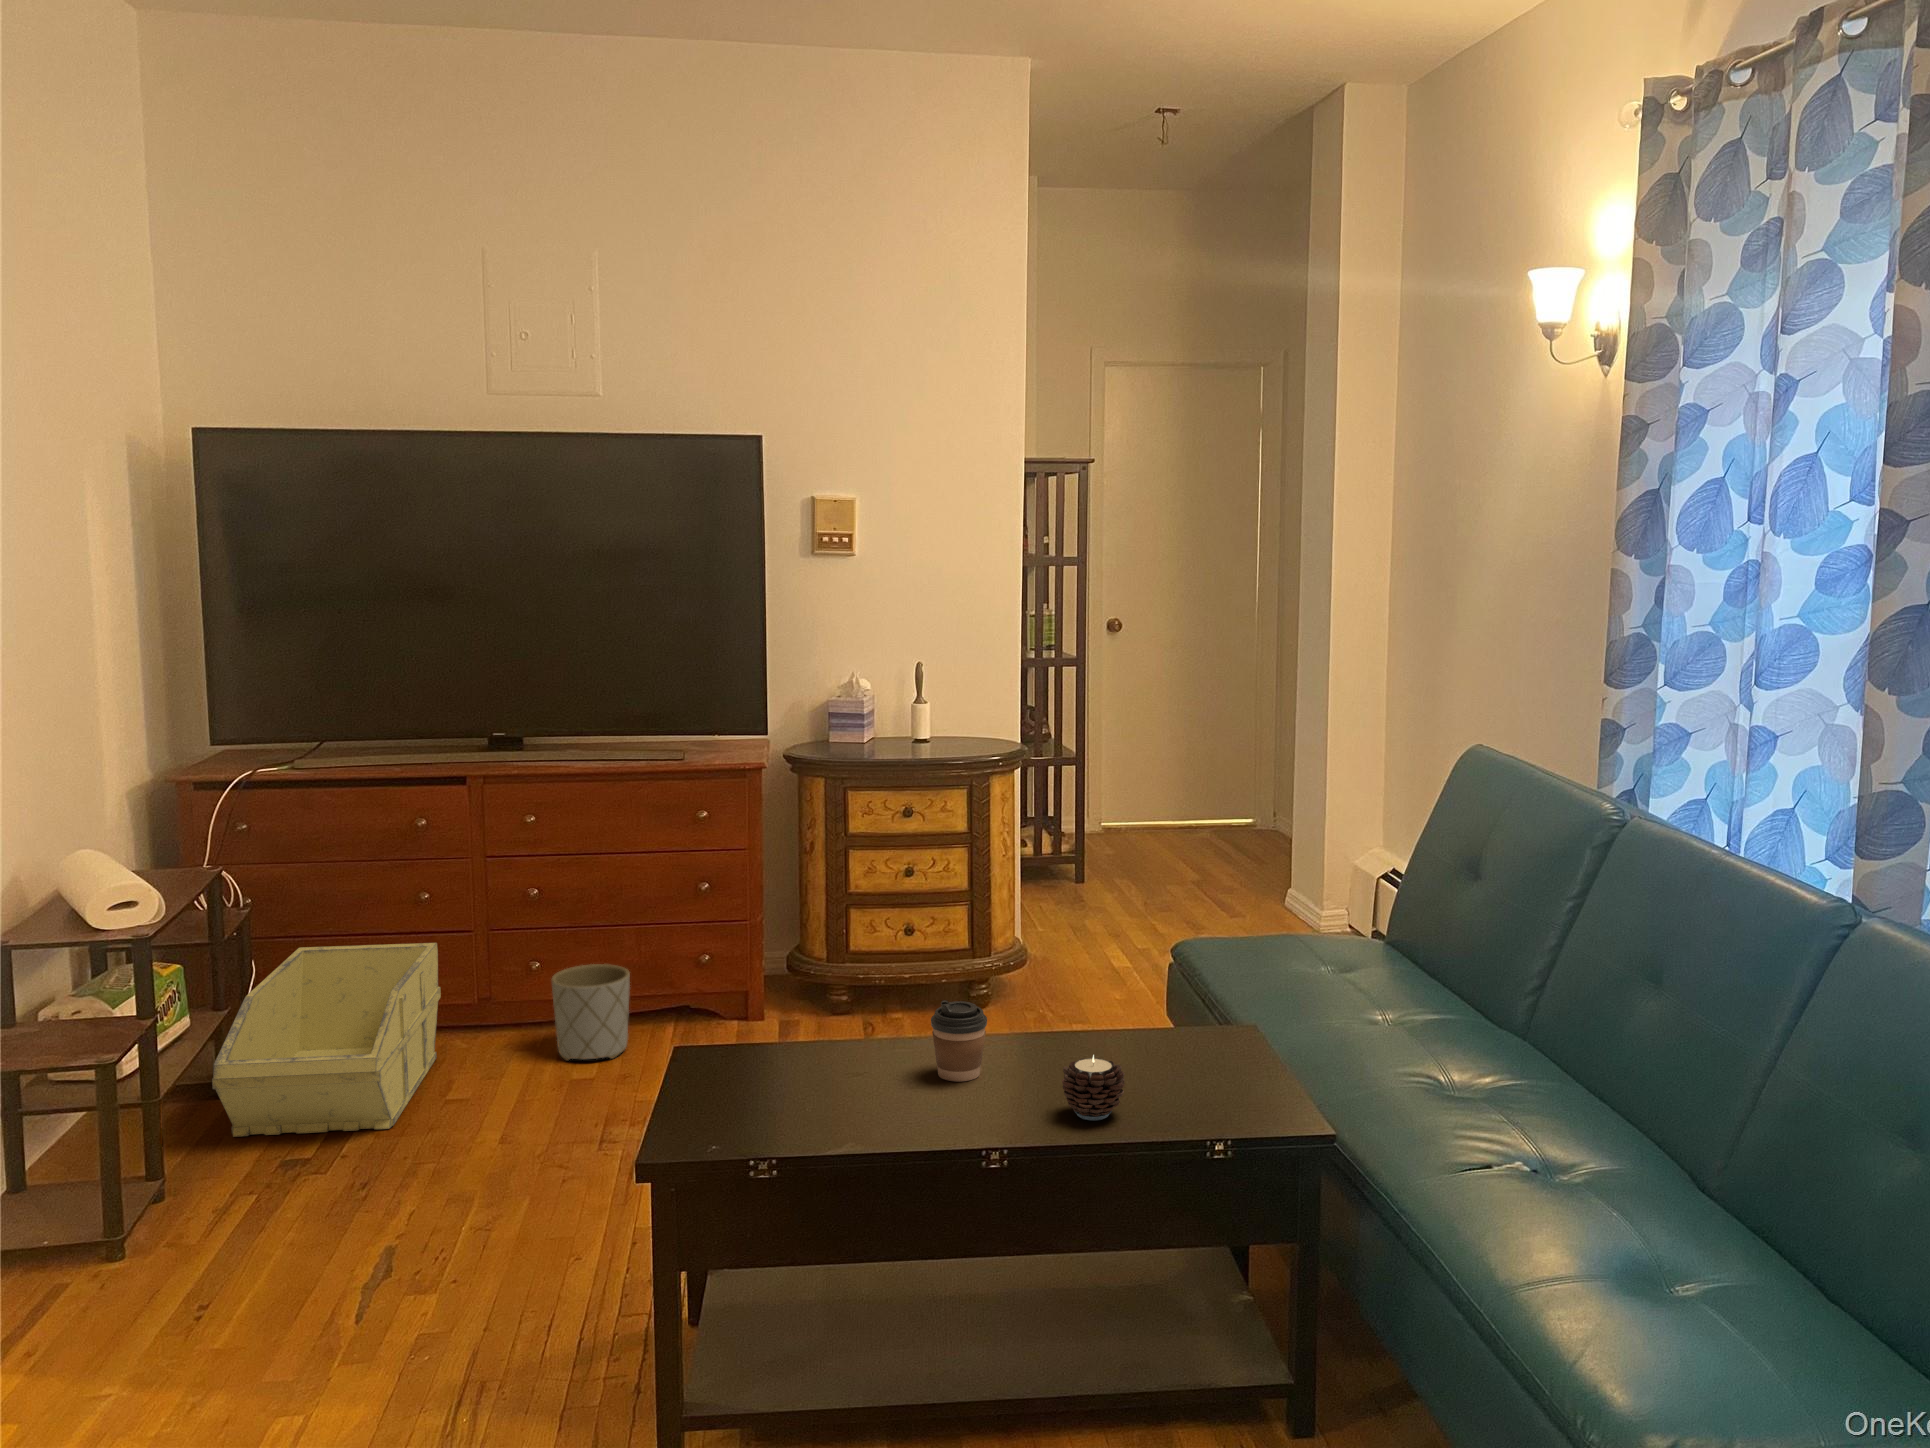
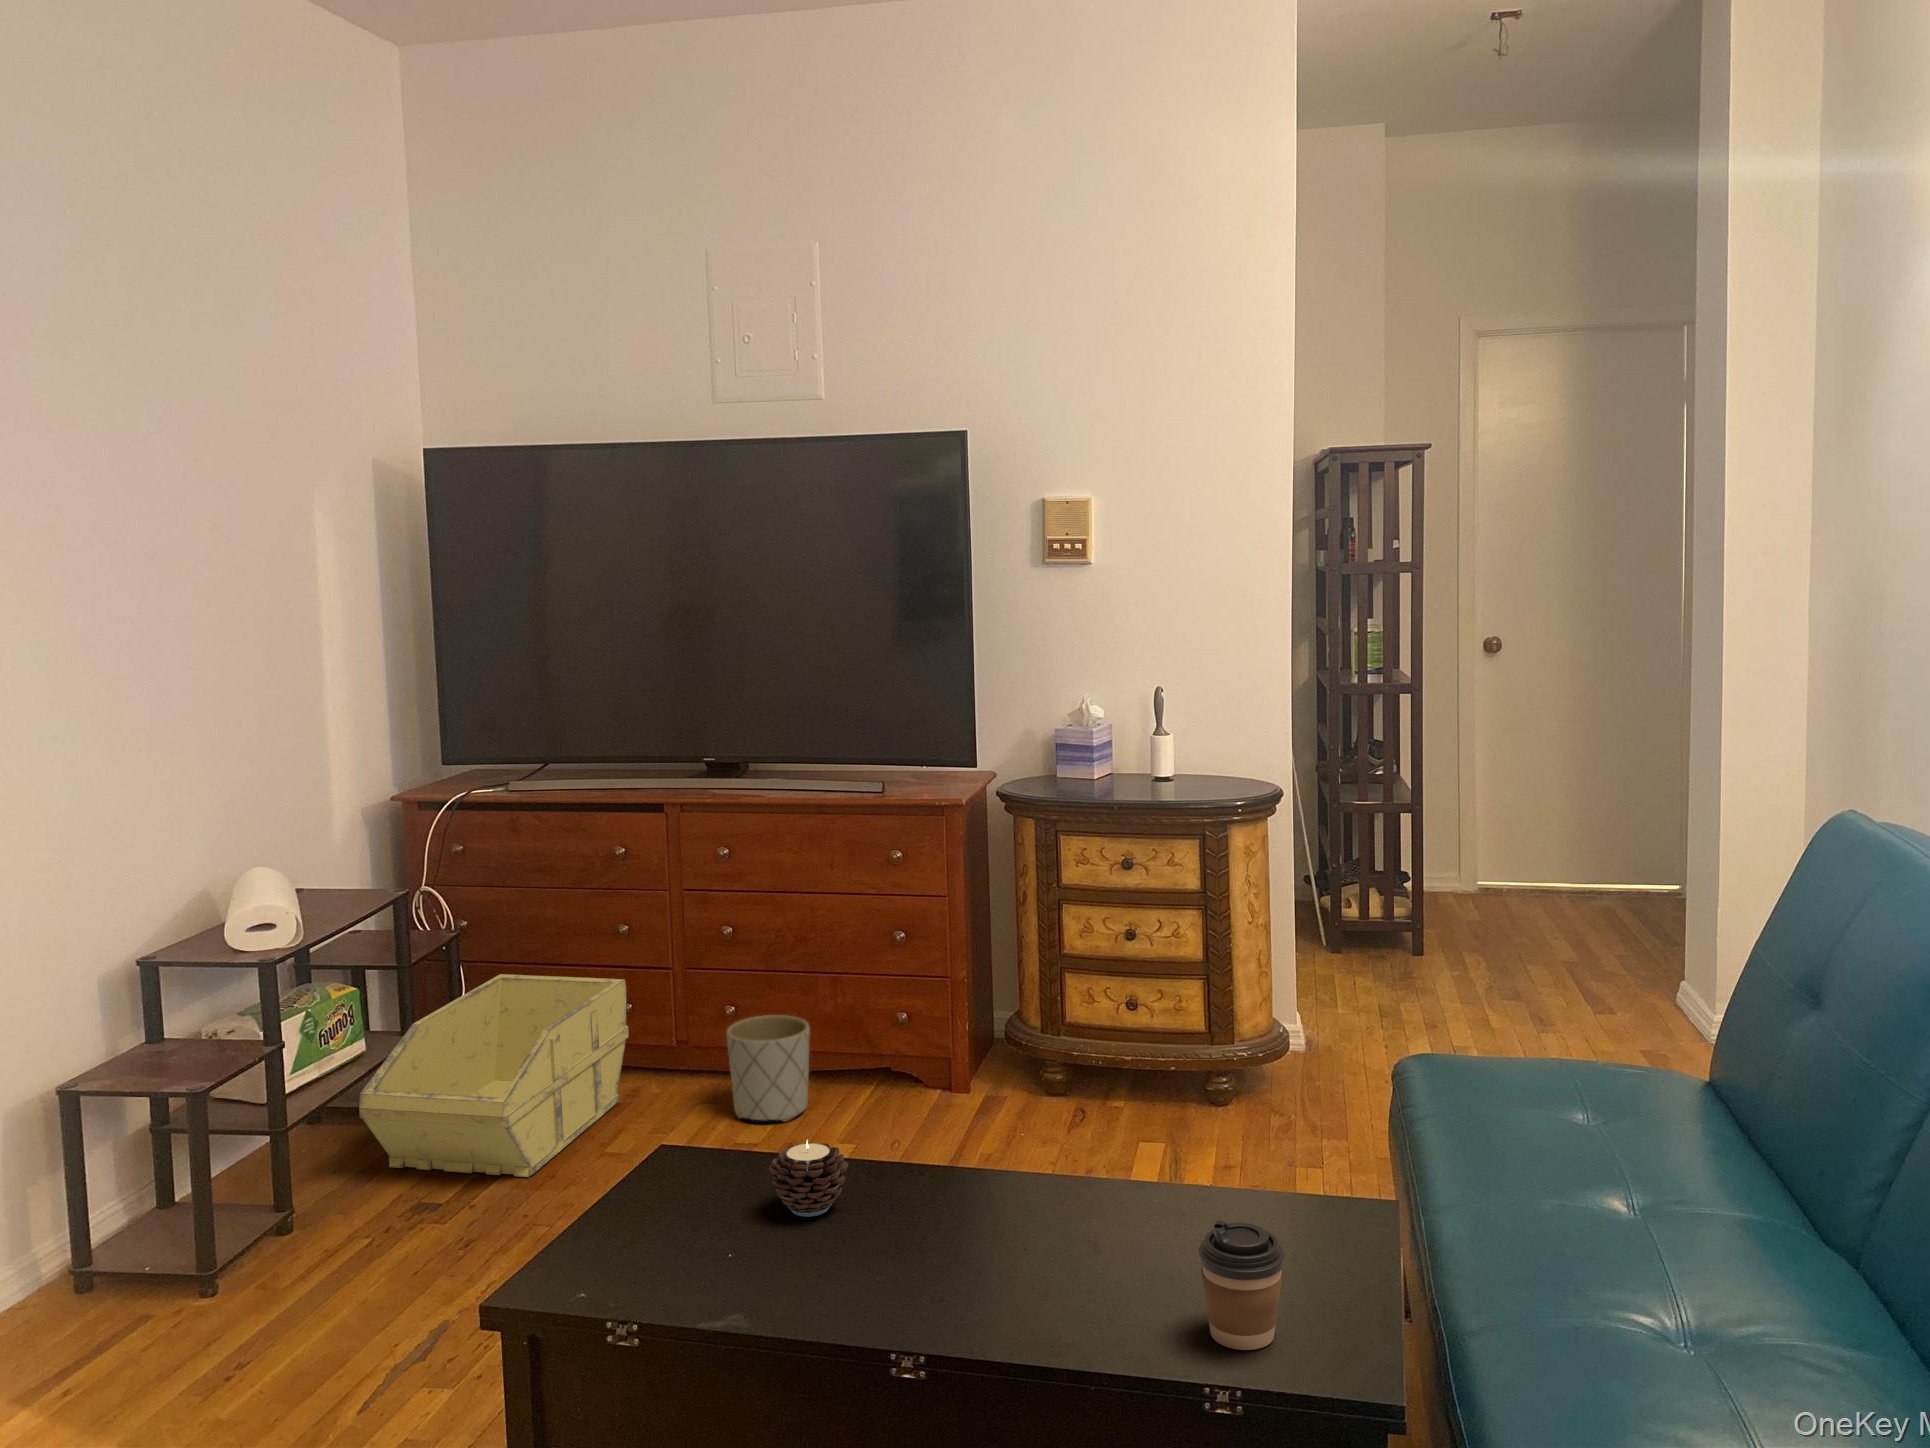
coffee cup: present [931,1000,987,1081] -> present [1199,1220,1285,1350]
candle: present [1062,1055,1125,1120] -> present [769,1140,848,1217]

